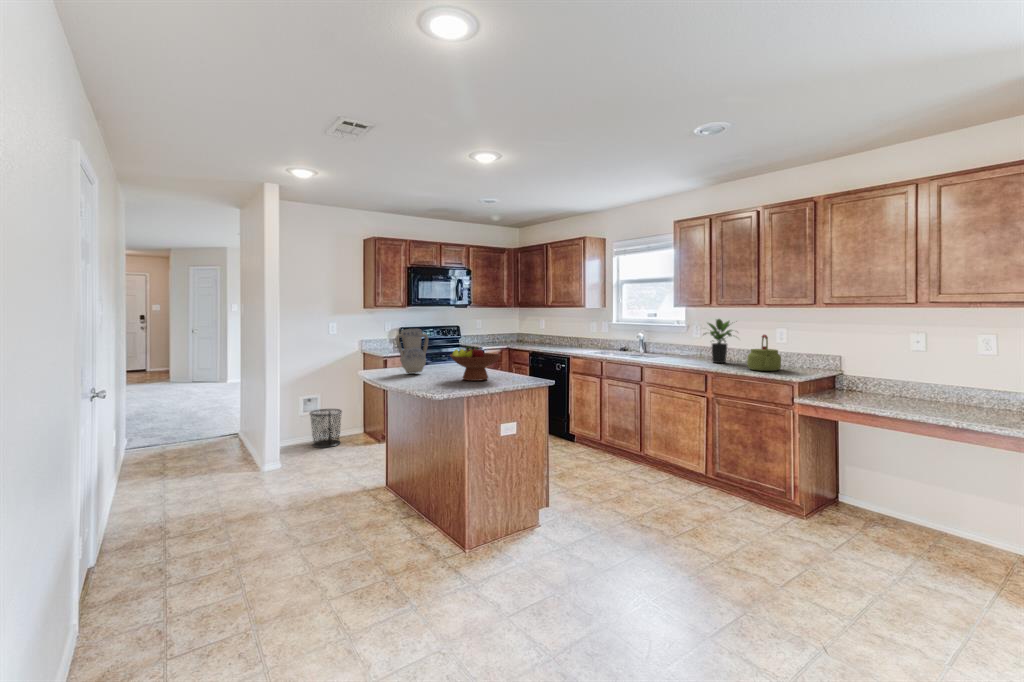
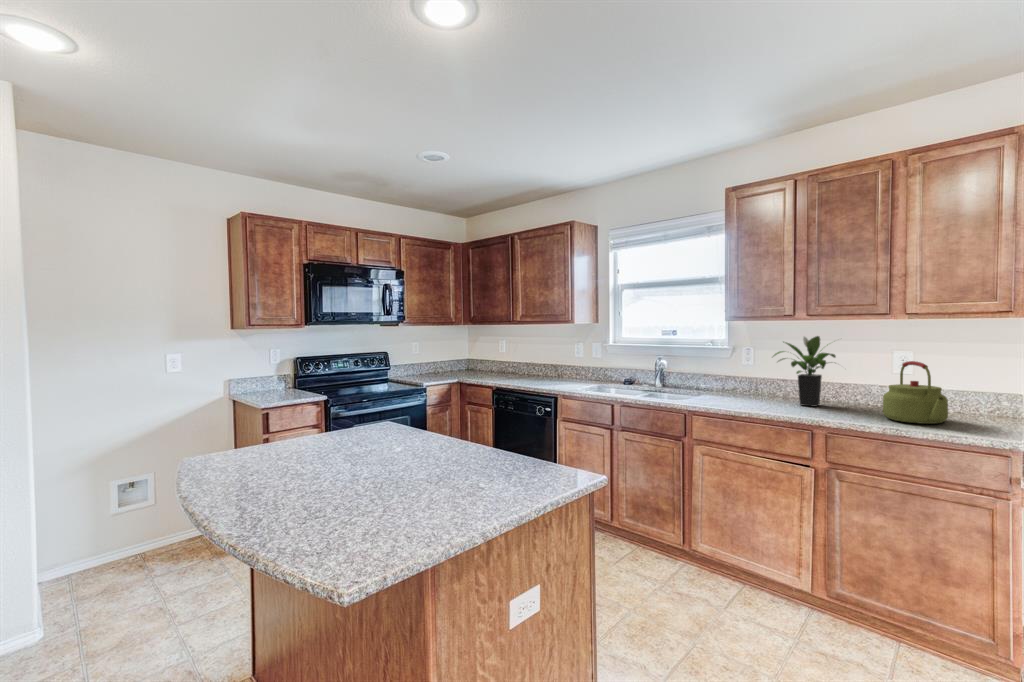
vase: present [396,329,428,373] -> none [246,369,324,466]
fruit bowl: present [450,346,501,381] -> none [368,408,488,491]
trash can: present [310,409,342,448] -> none [126,495,190,568]

